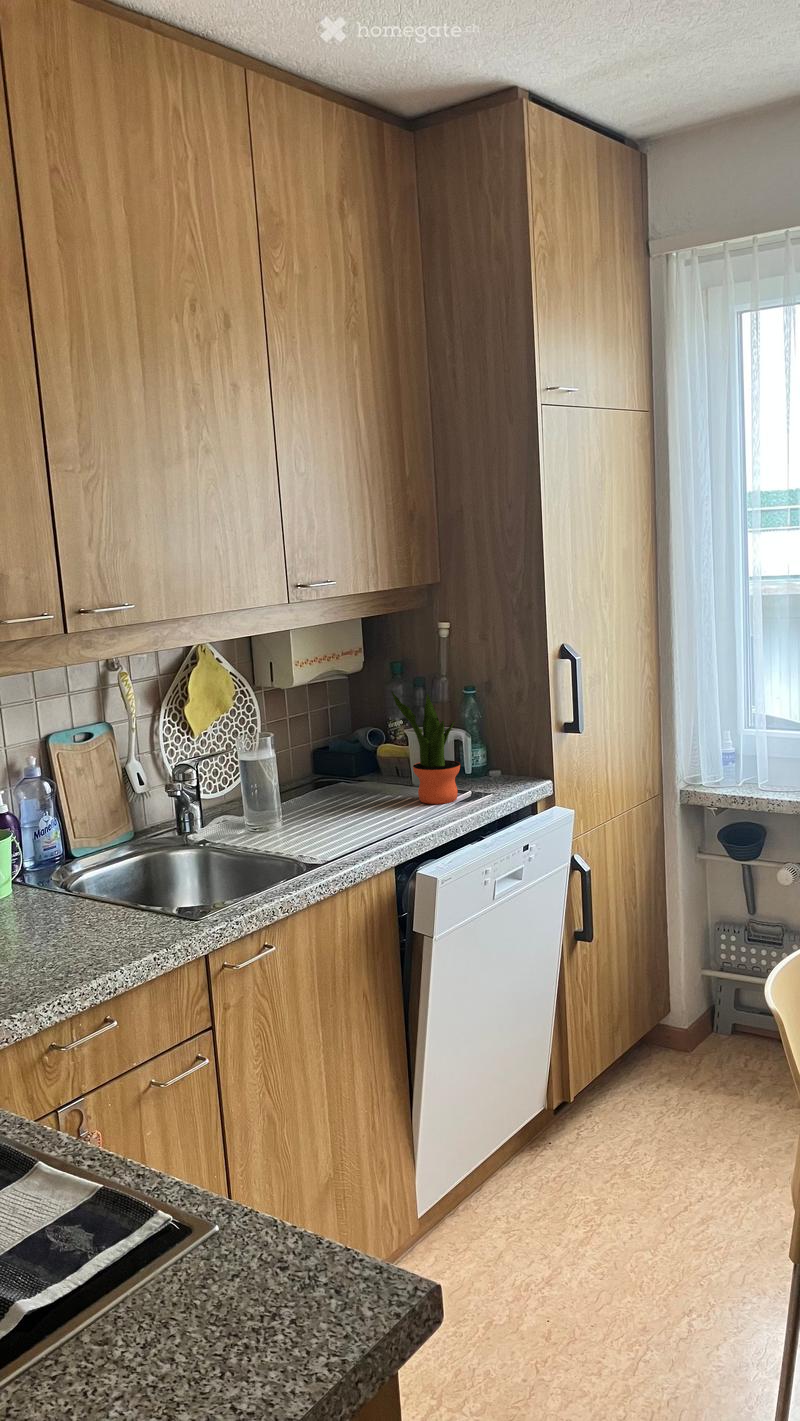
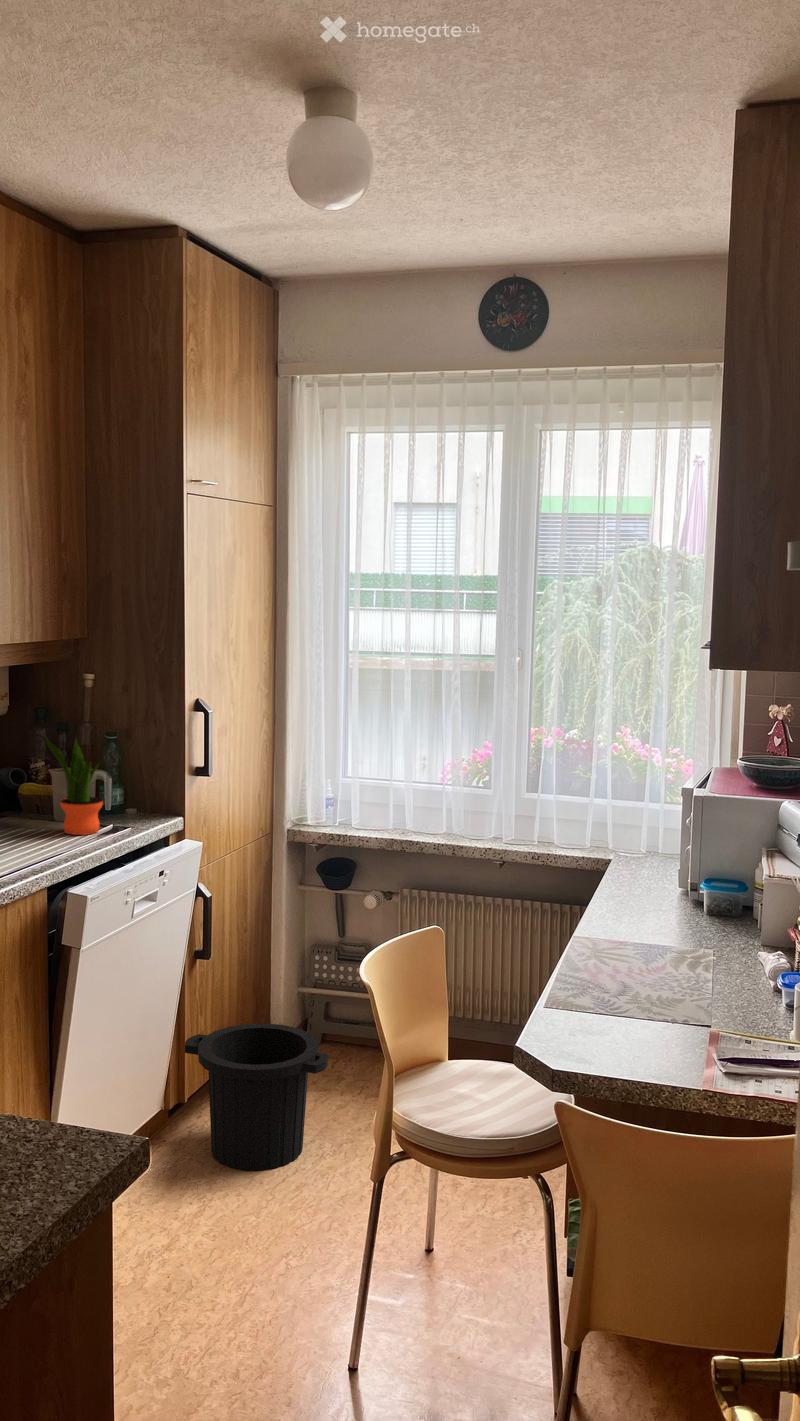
trash can: none [566,1017,736,1191] -> present [185,1023,328,1170]

